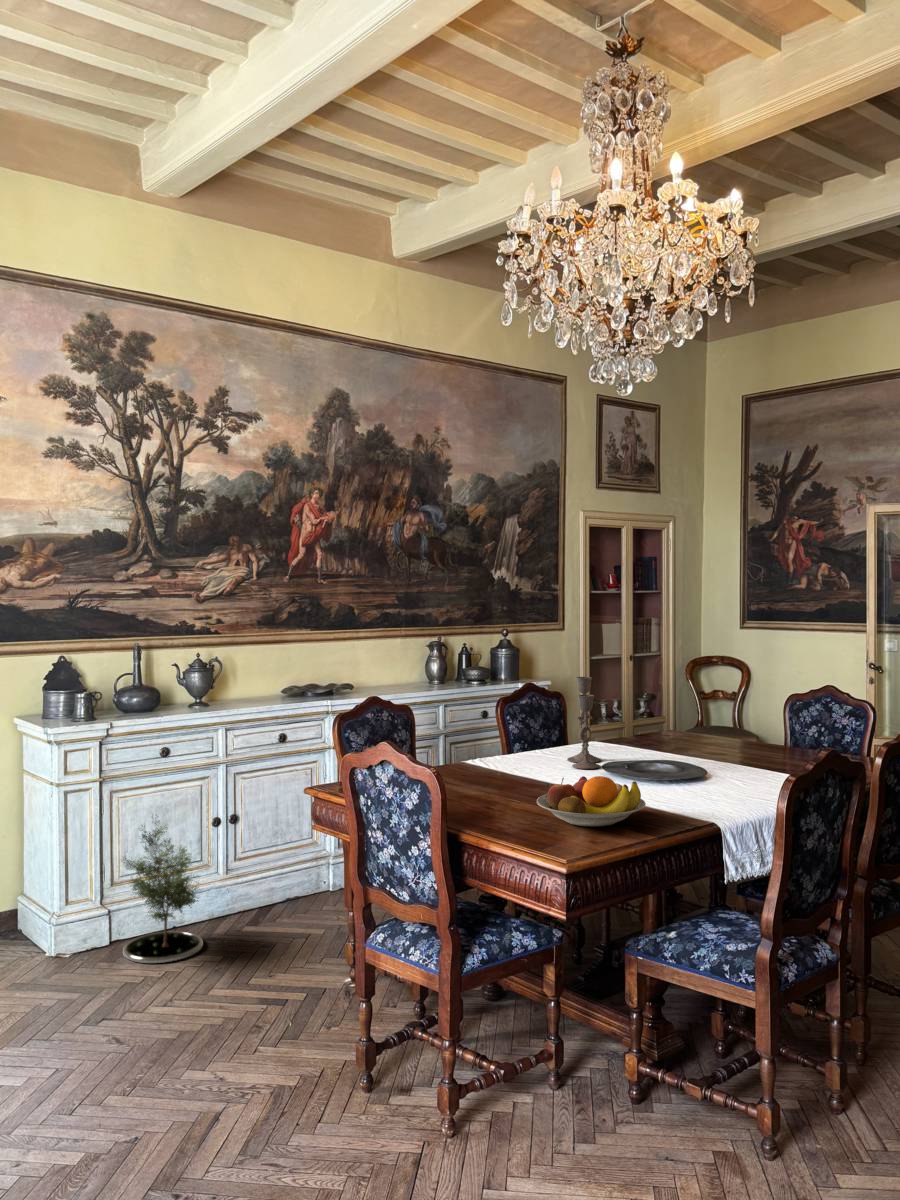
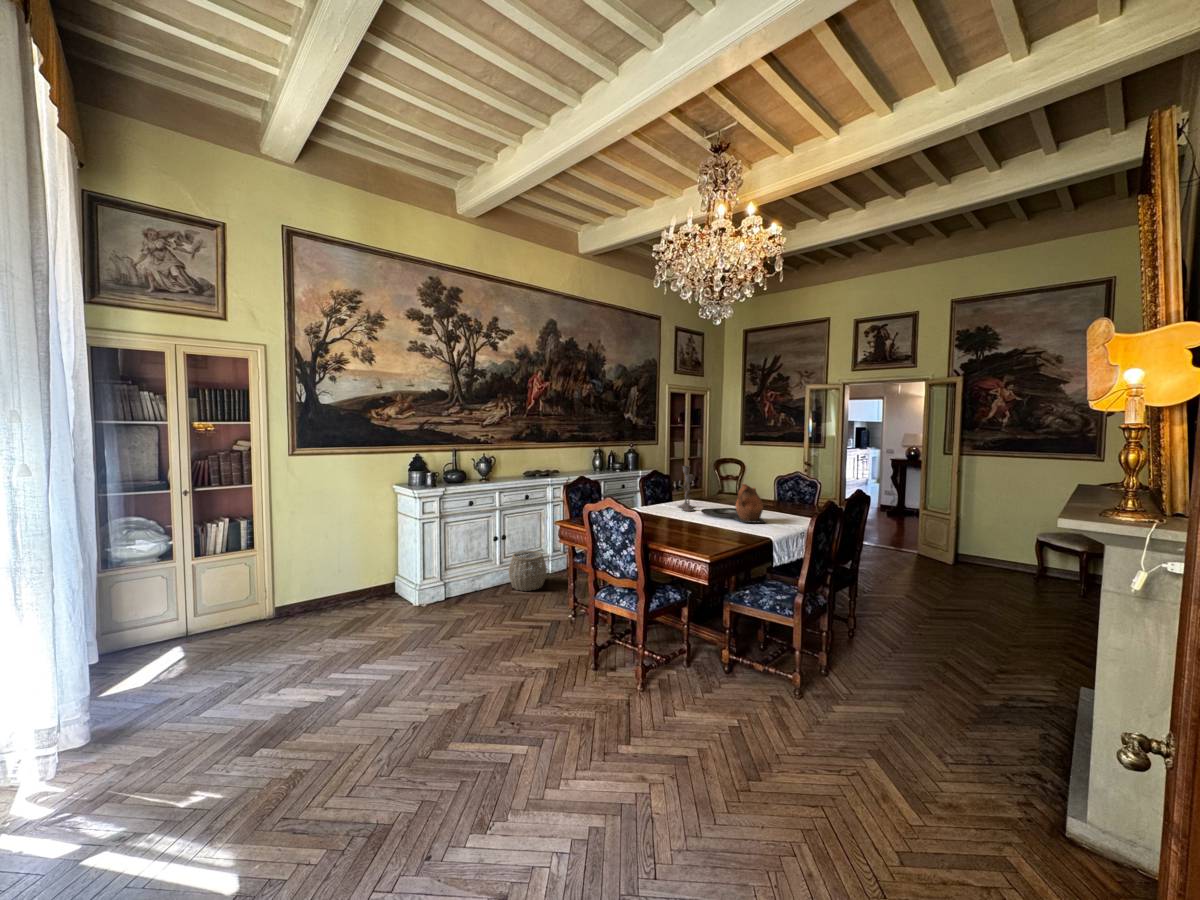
ceramic pitcher: none [665,713,734,794] -> present [734,484,766,522]
fruit bowl: present [537,776,646,827] -> none [678,514,733,539]
potted tree: present [123,821,203,963] -> none [452,534,495,609]
woven basket: none [239,848,315,929] -> present [509,551,547,591]

